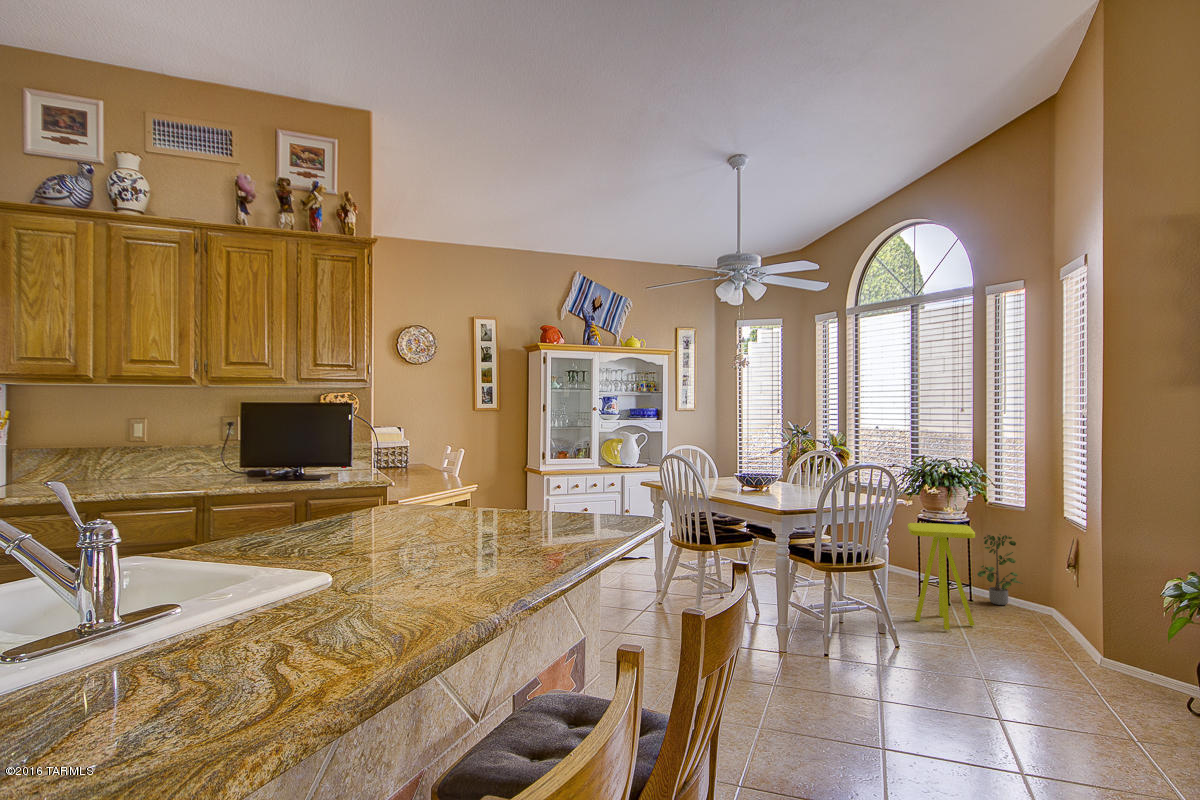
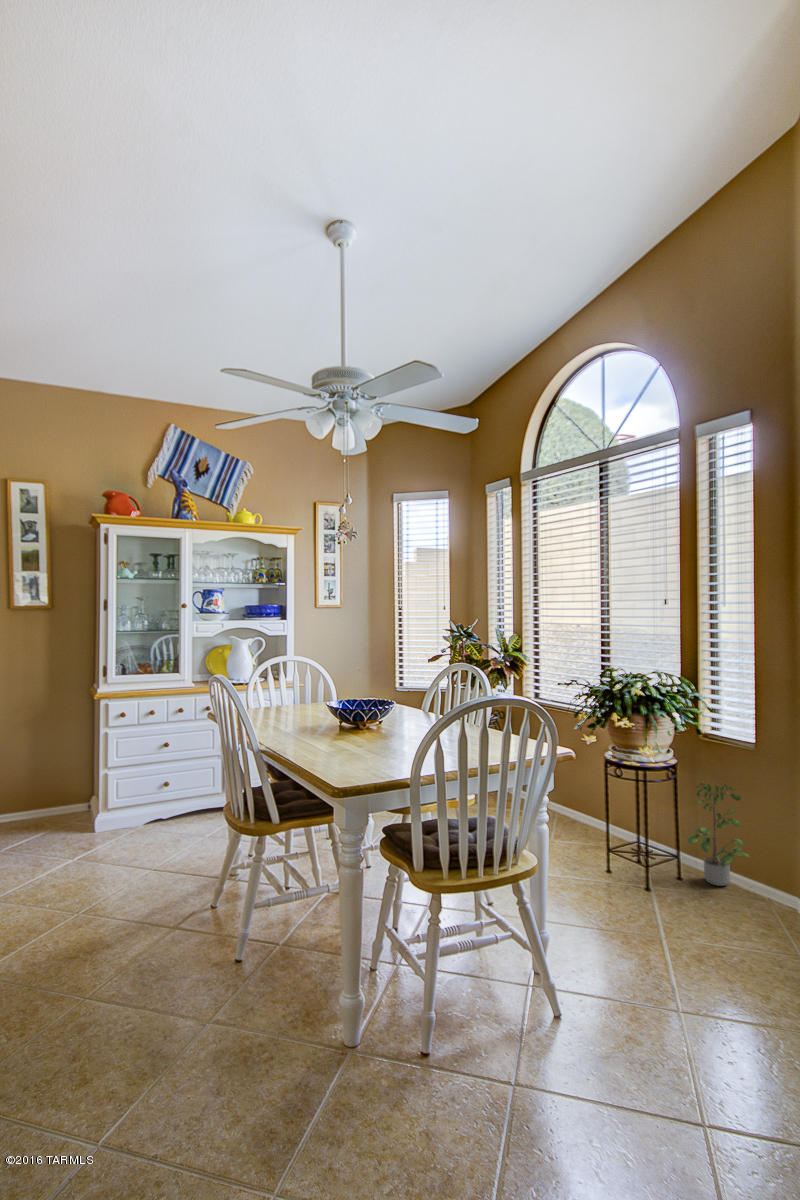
side table: present [908,523,975,630] -> none [585,774,683,950]

